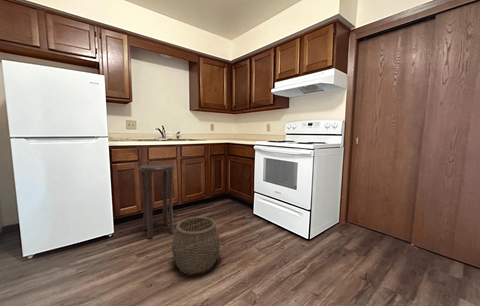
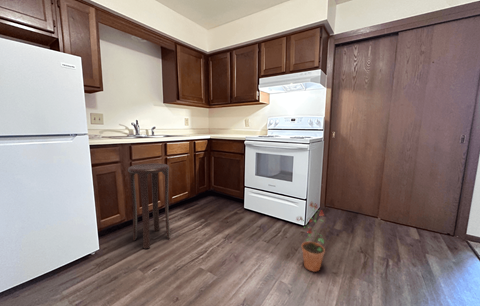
potted plant: none [280,210,308,287] -> present [297,203,325,271]
woven basket: present [172,216,220,274] -> none [188,217,238,279]

